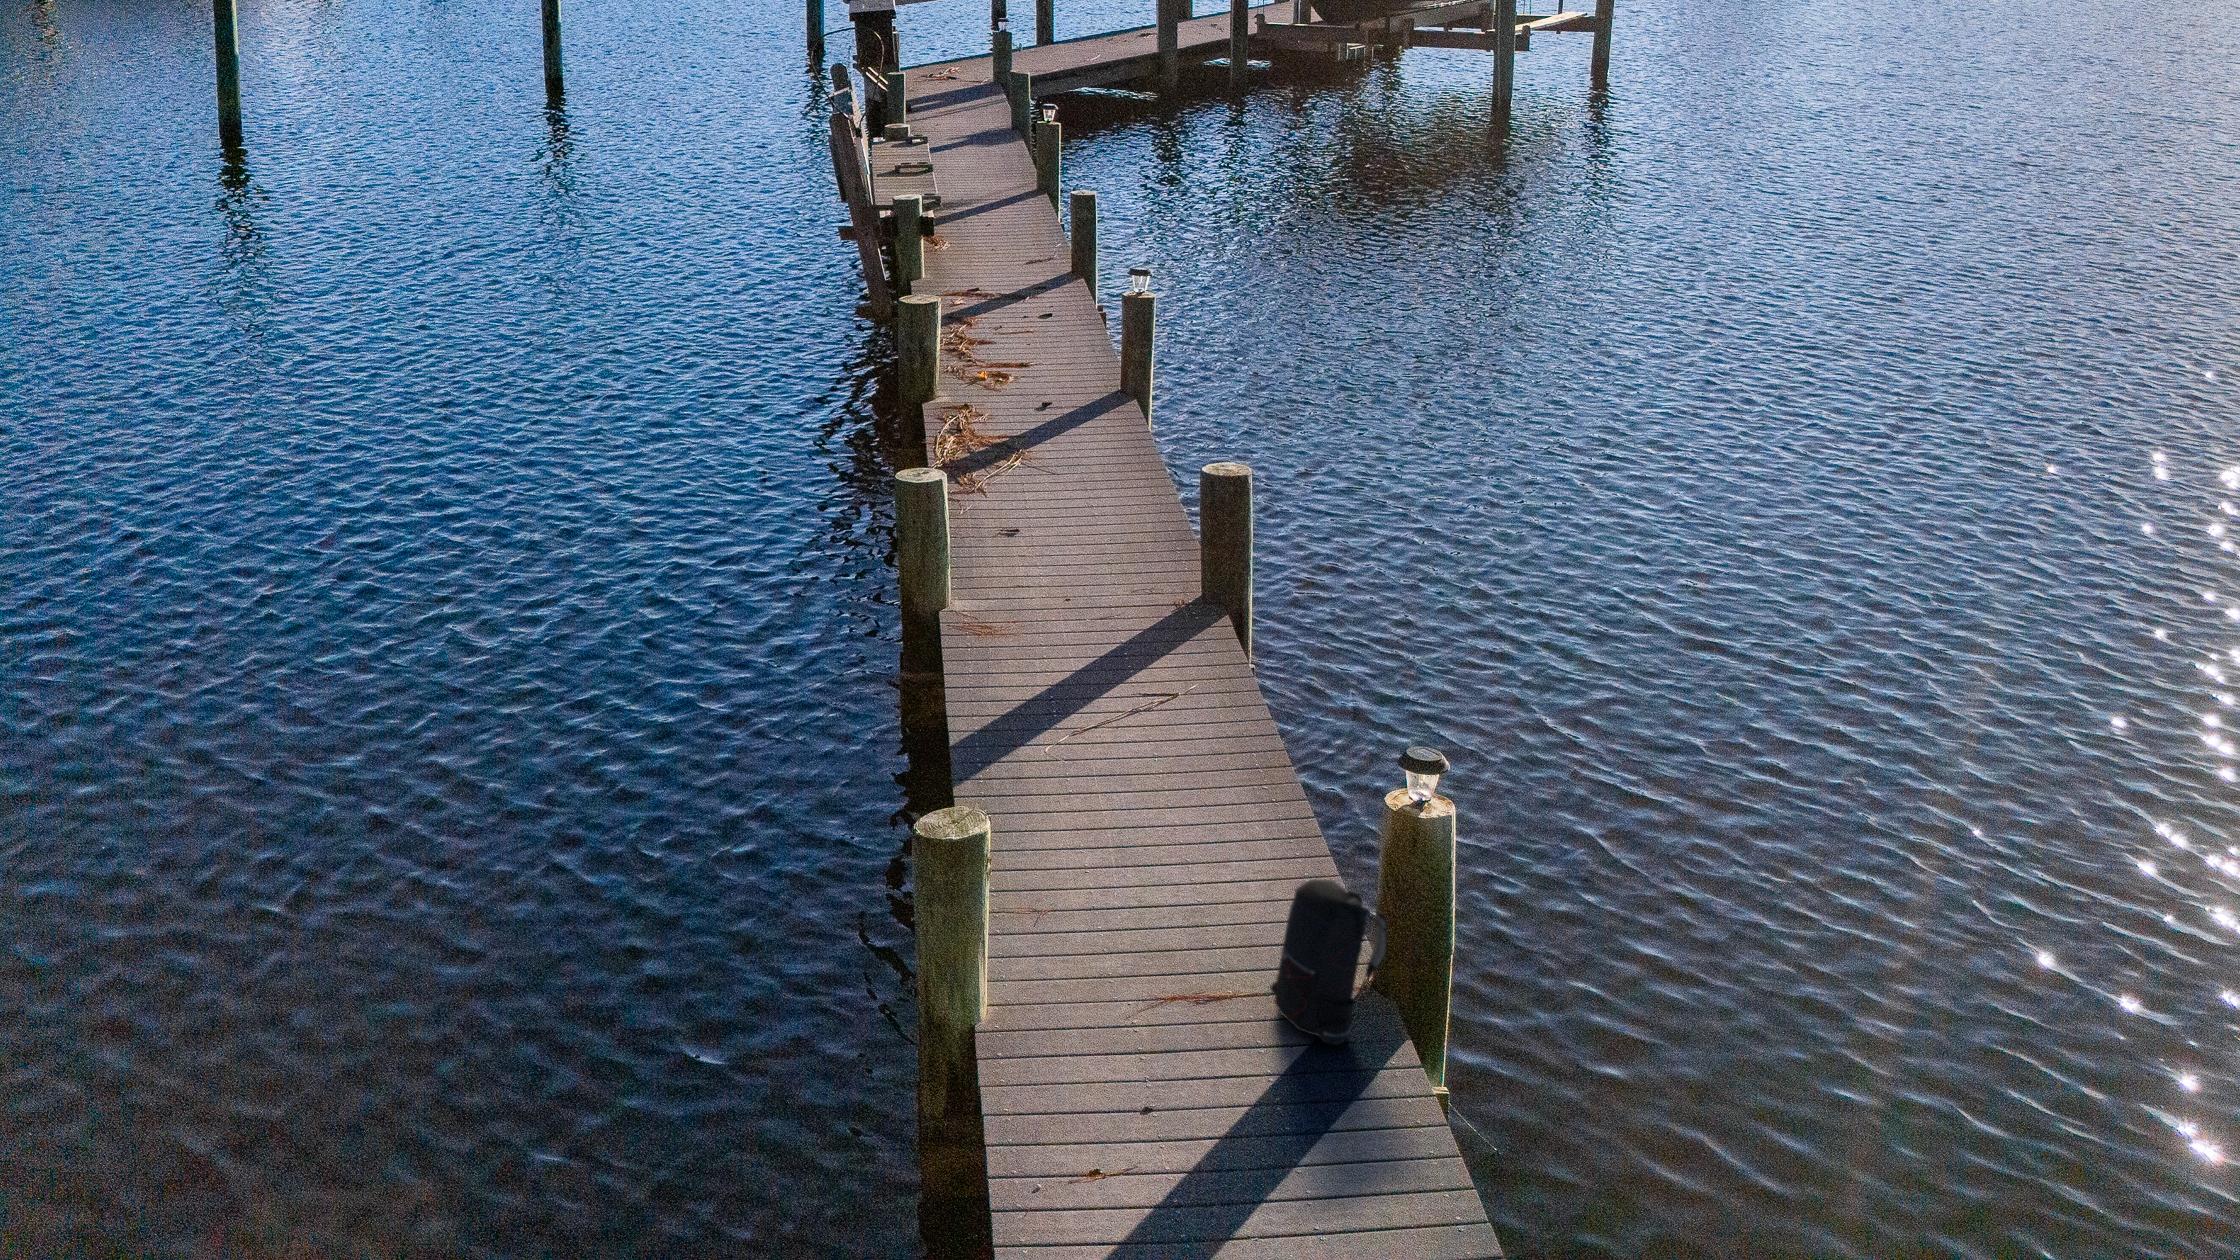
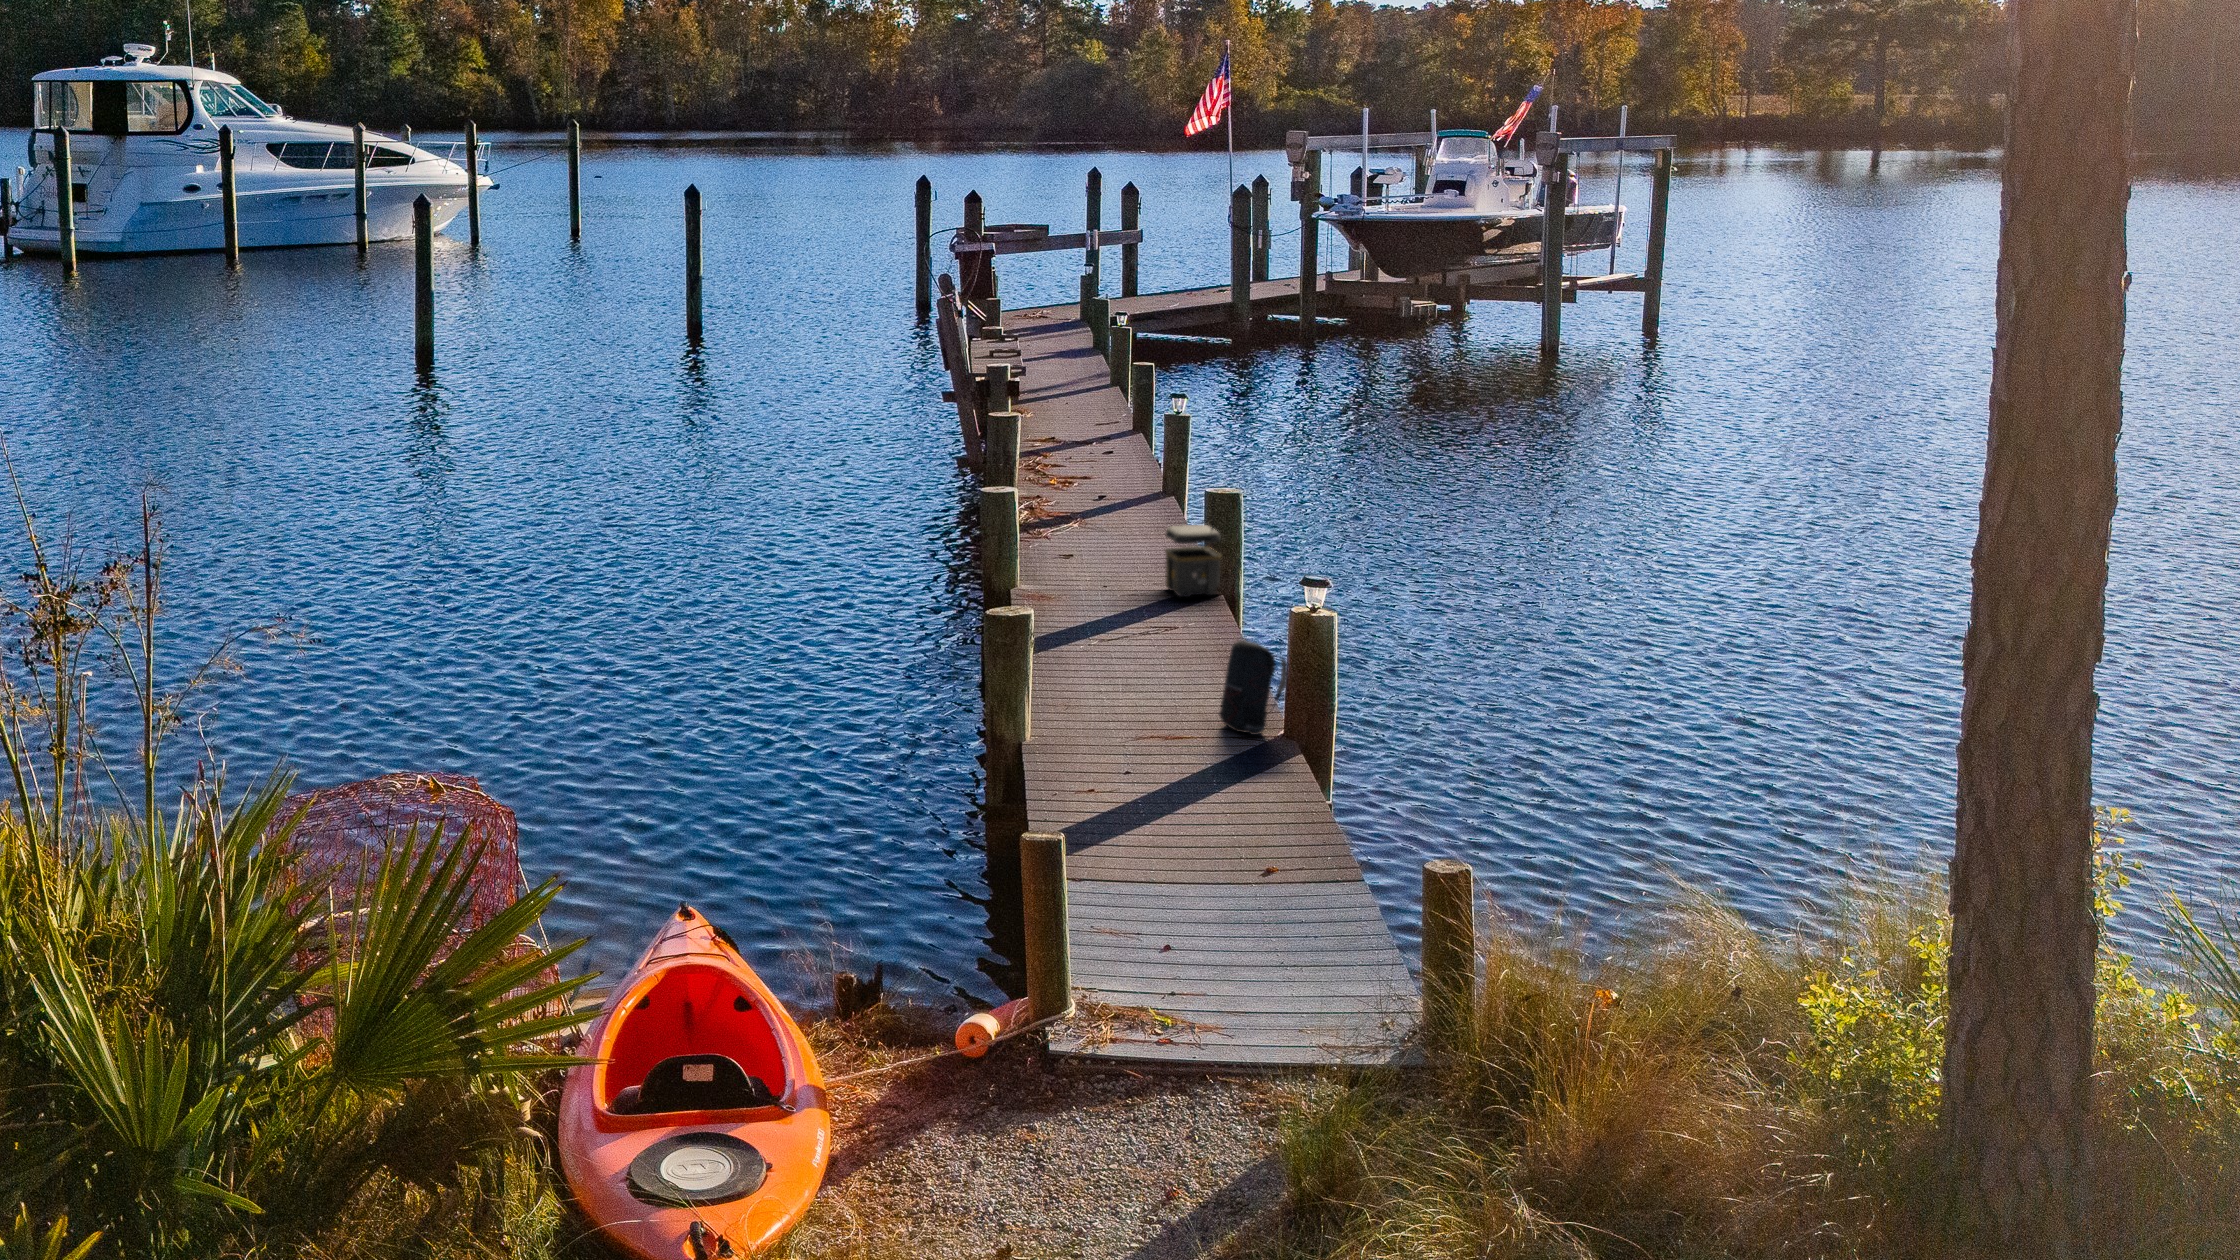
toolbox: none [1143,523,1224,633] -> present [1165,525,1221,597]

